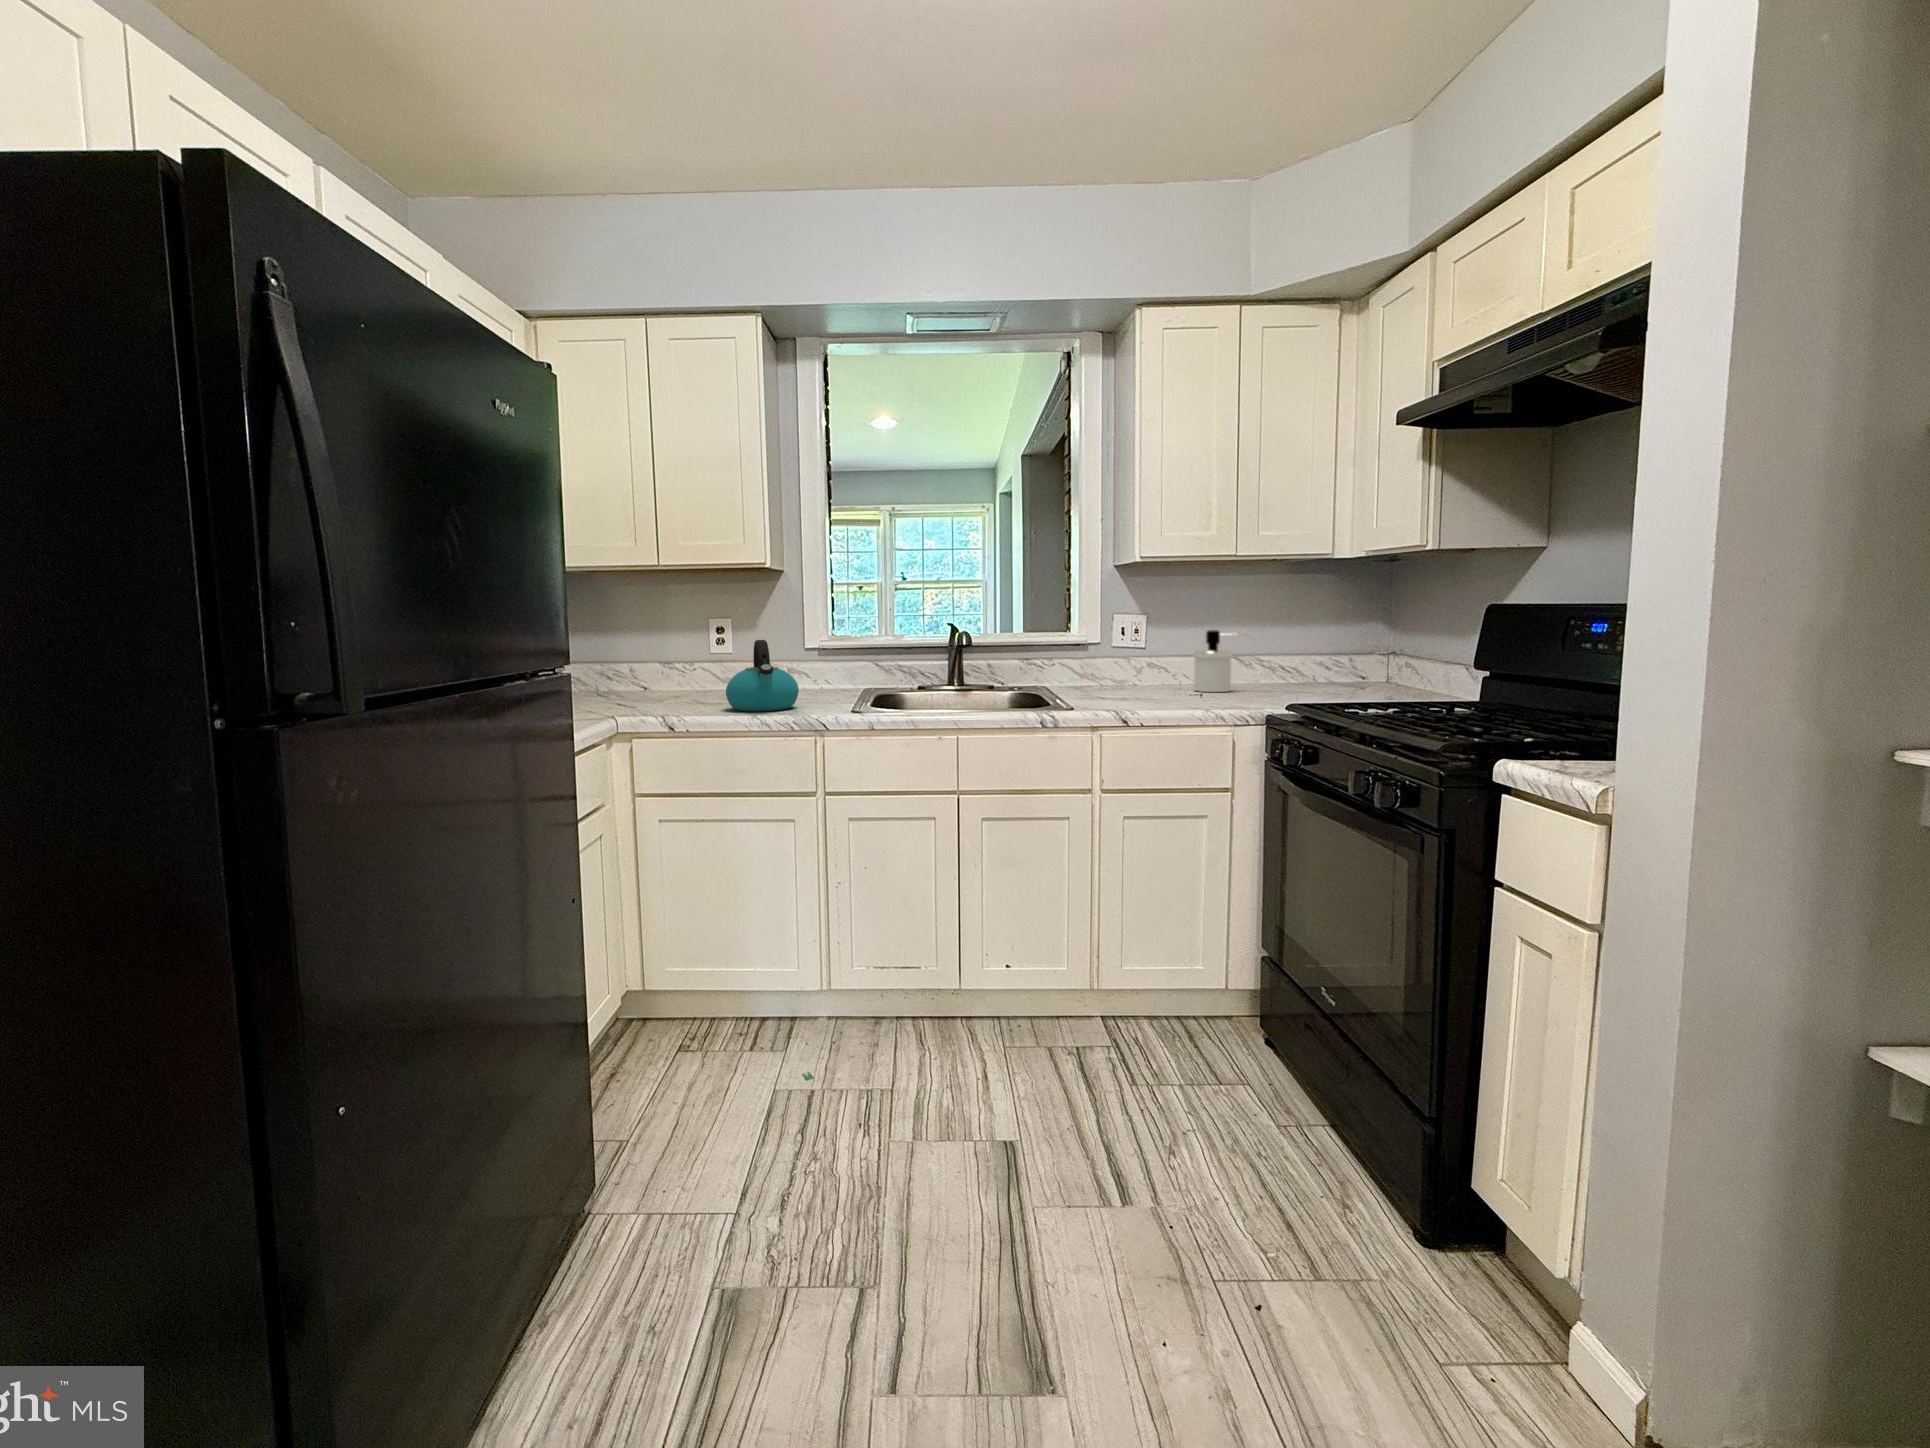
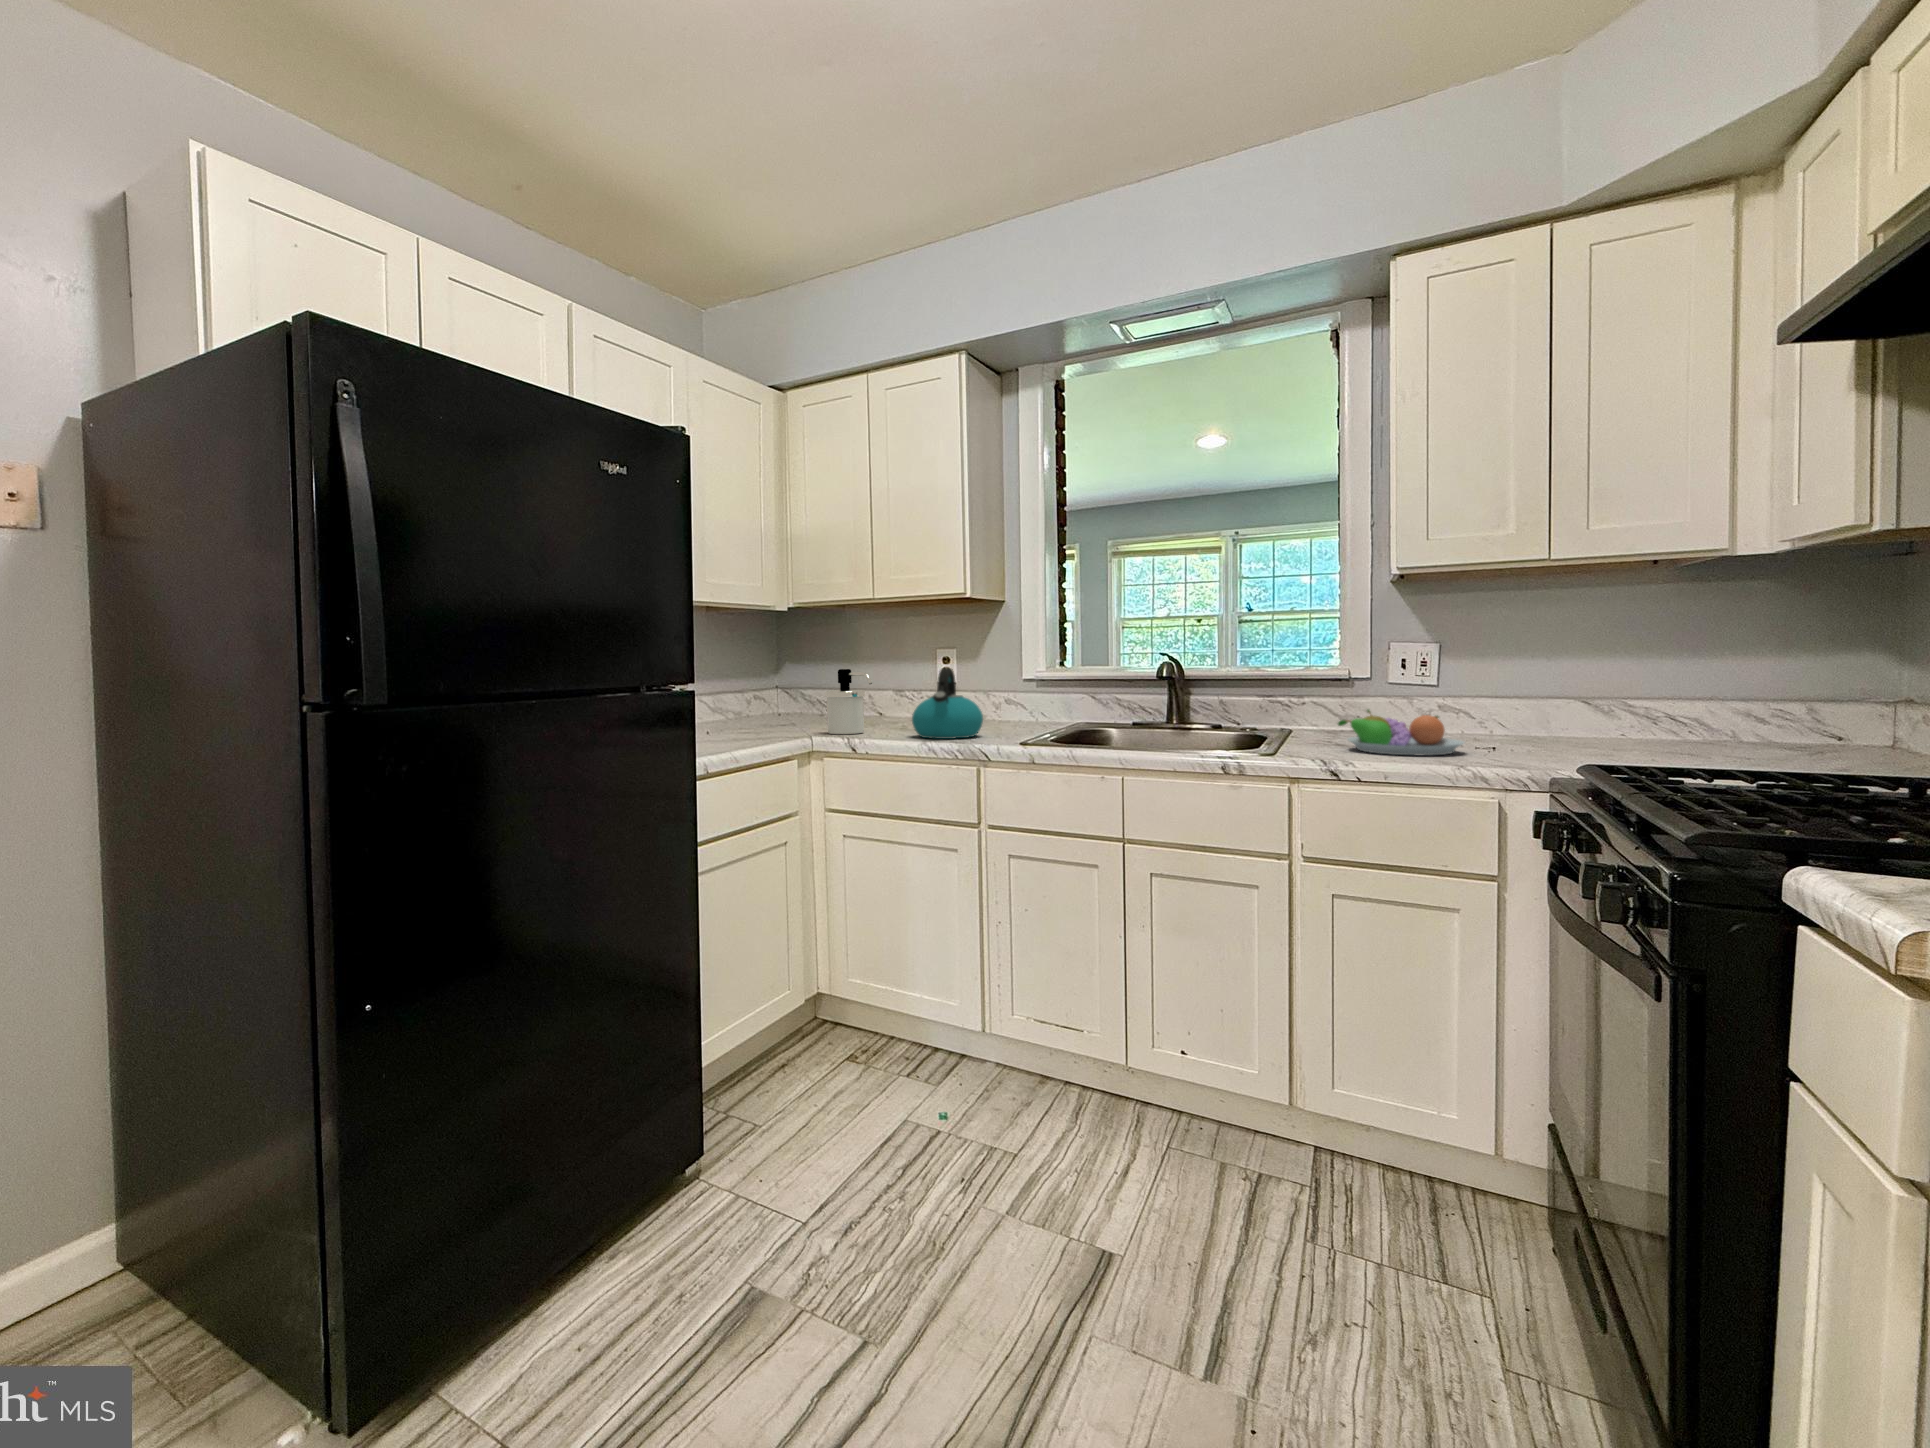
soap dispenser: present [1193,630,1256,692] -> present [826,669,872,734]
fruit bowl: none [1112,670,1194,705] -> present [1338,710,1464,756]

